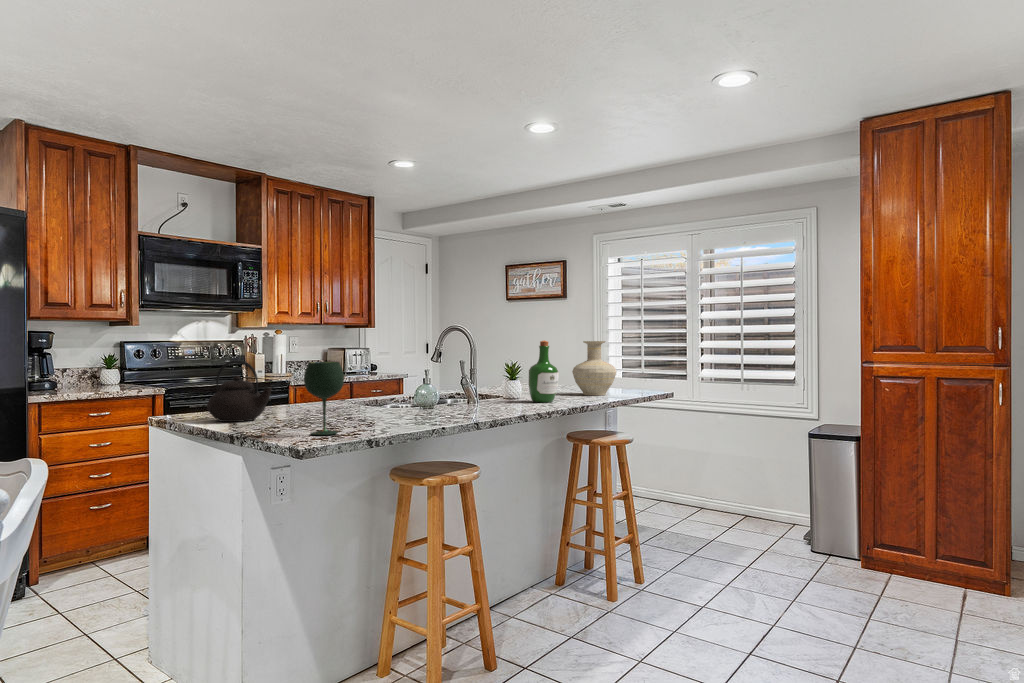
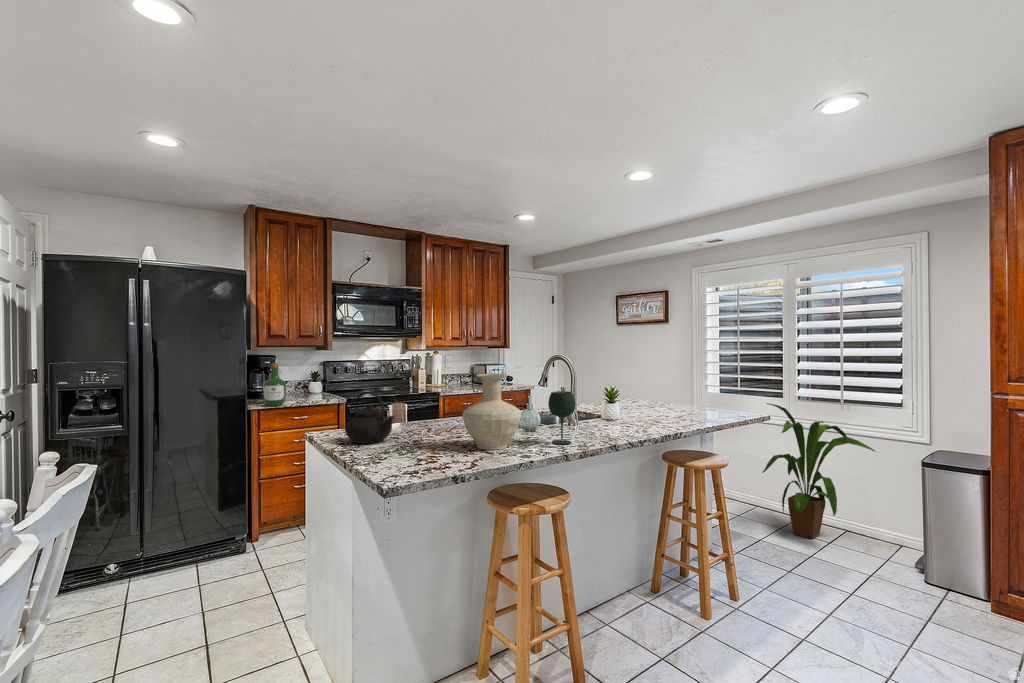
wine bottle: present [528,340,559,403] -> present [263,363,286,406]
vase: present [572,341,617,396] -> present [462,374,521,450]
wine glass: present [304,362,344,435] -> present [548,391,576,444]
house plant: none [665,384,774,526] -> present [762,403,876,539]

